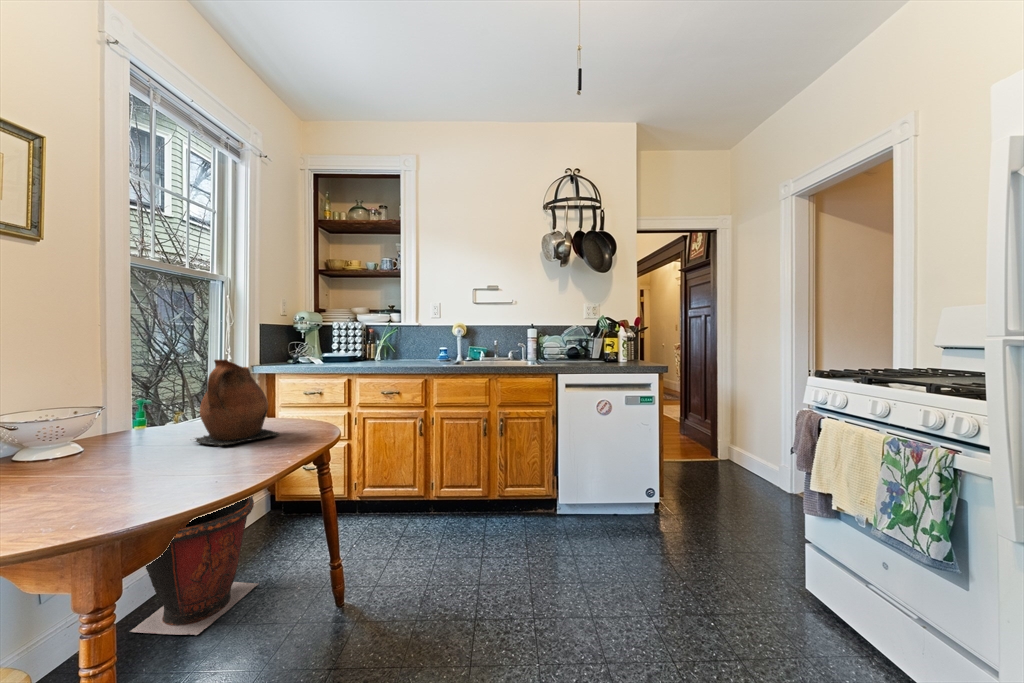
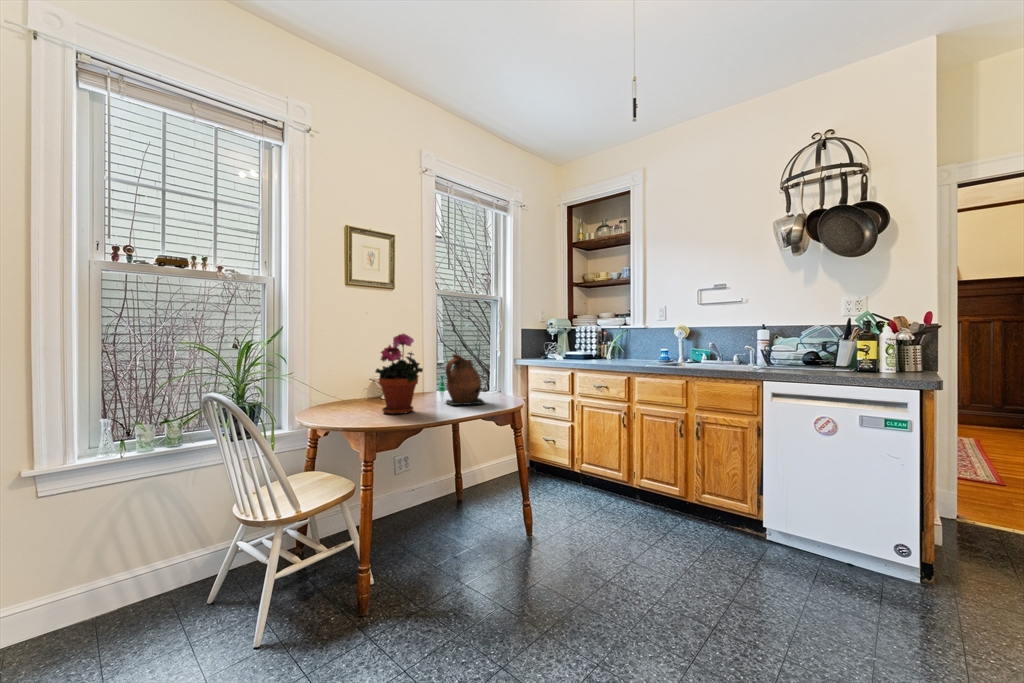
potted plant: none [40,321,176,488] -> present [375,334,423,414]
waste bin: present [131,495,258,635] -> none [429,436,496,519]

